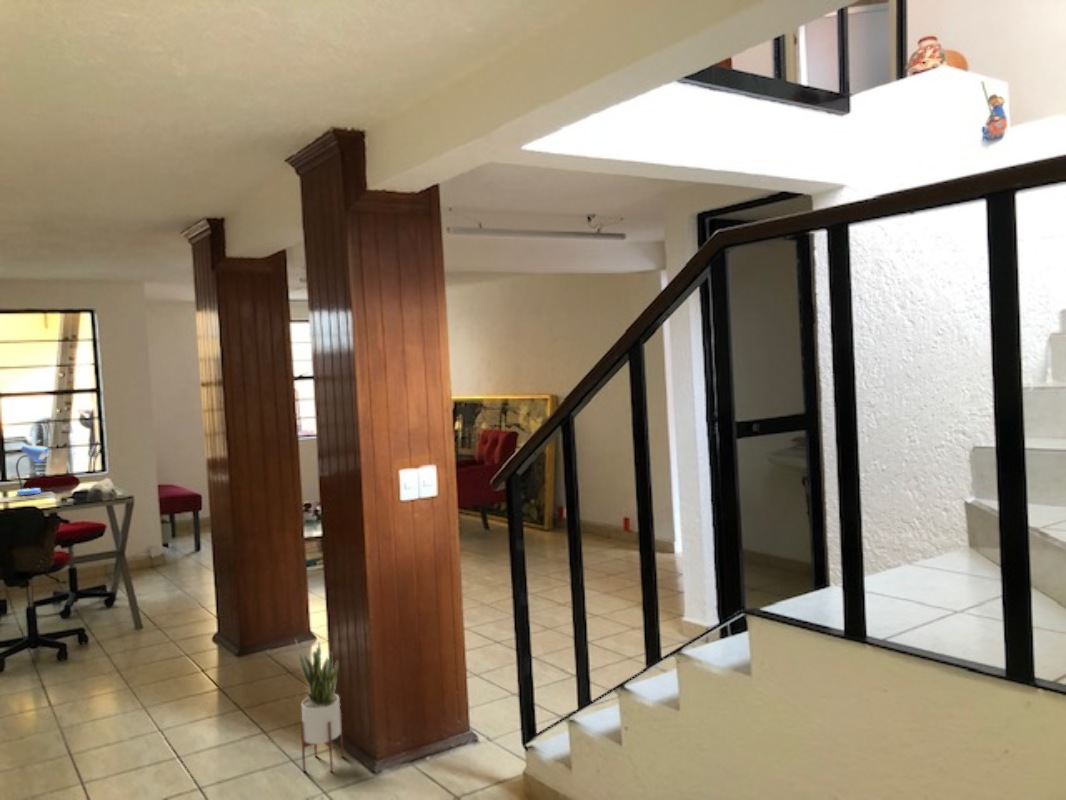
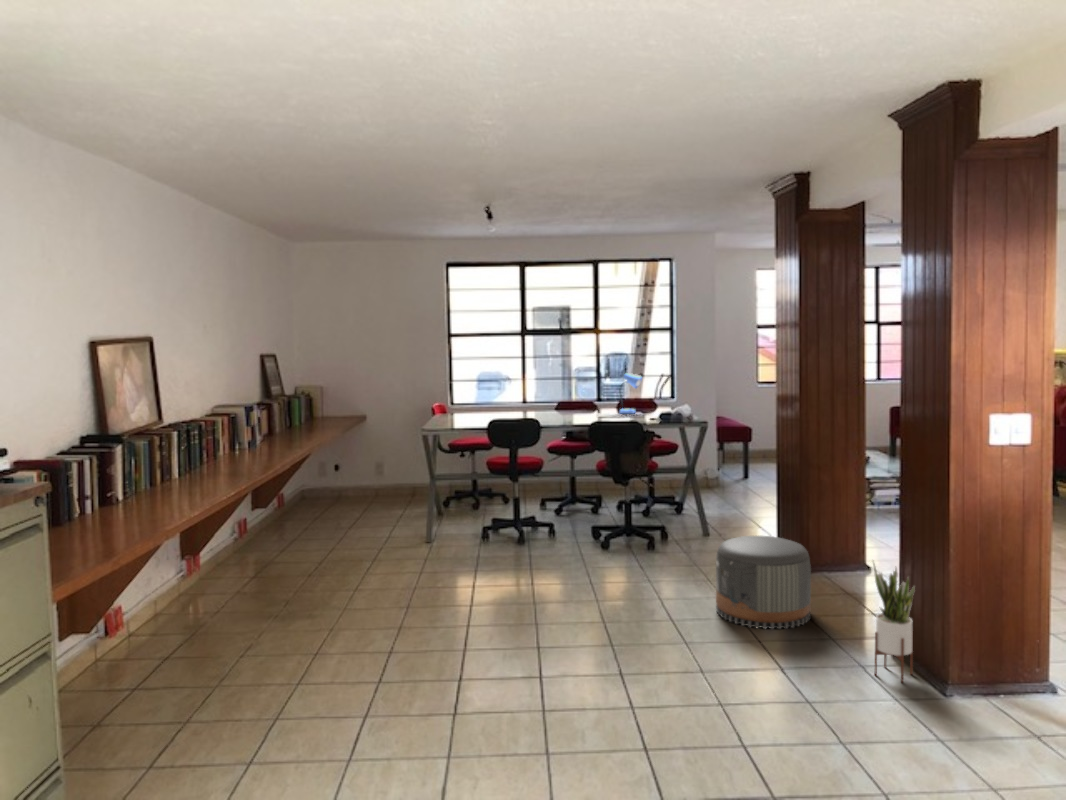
pouf: none [119,626,242,749] -> present [716,536,811,629]

